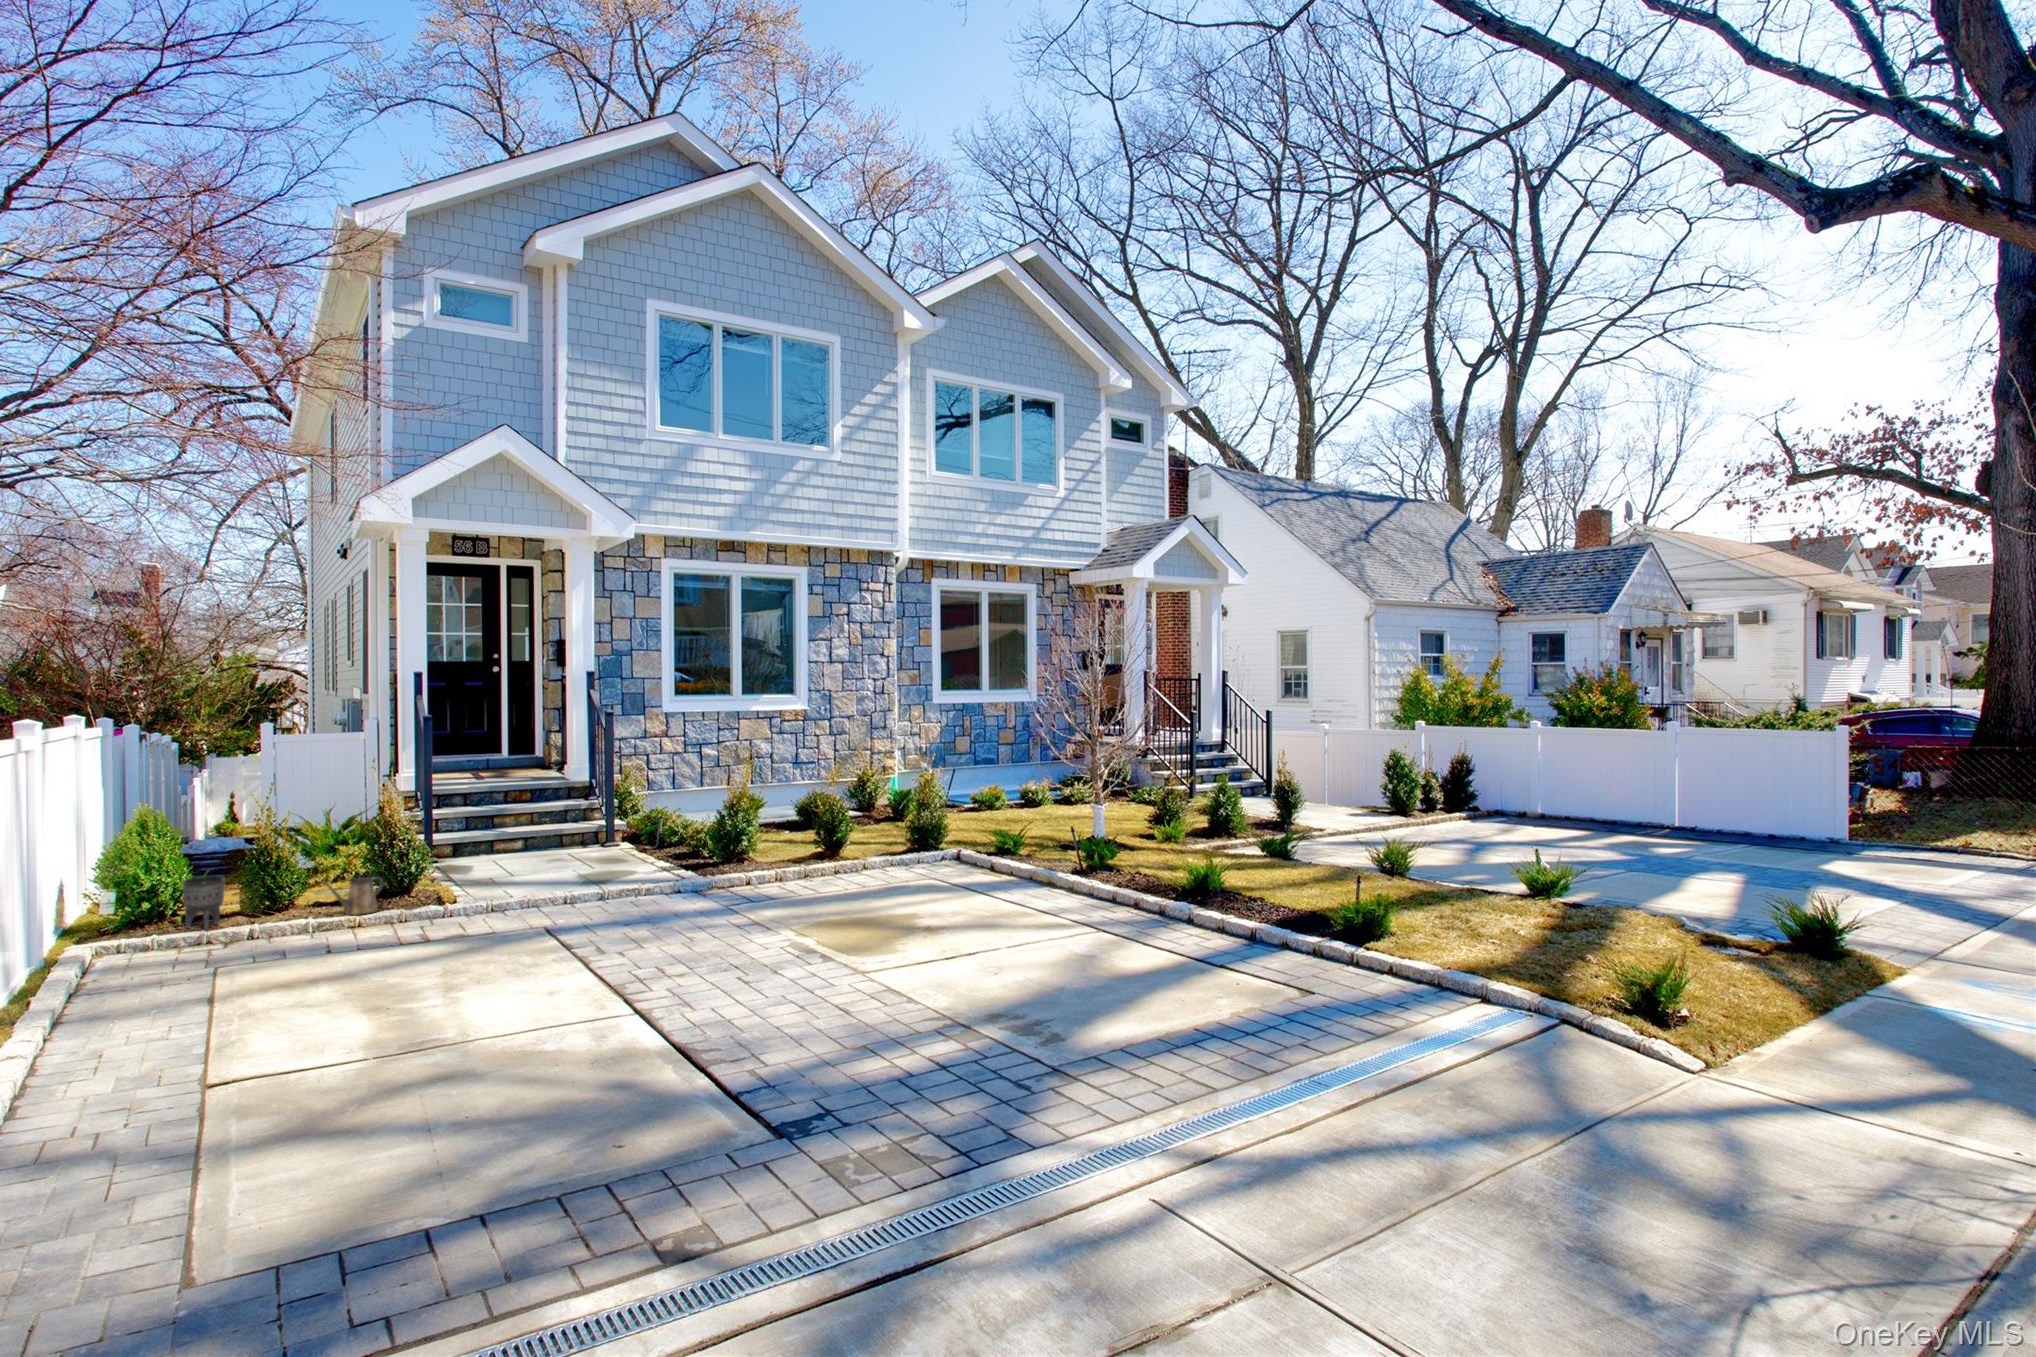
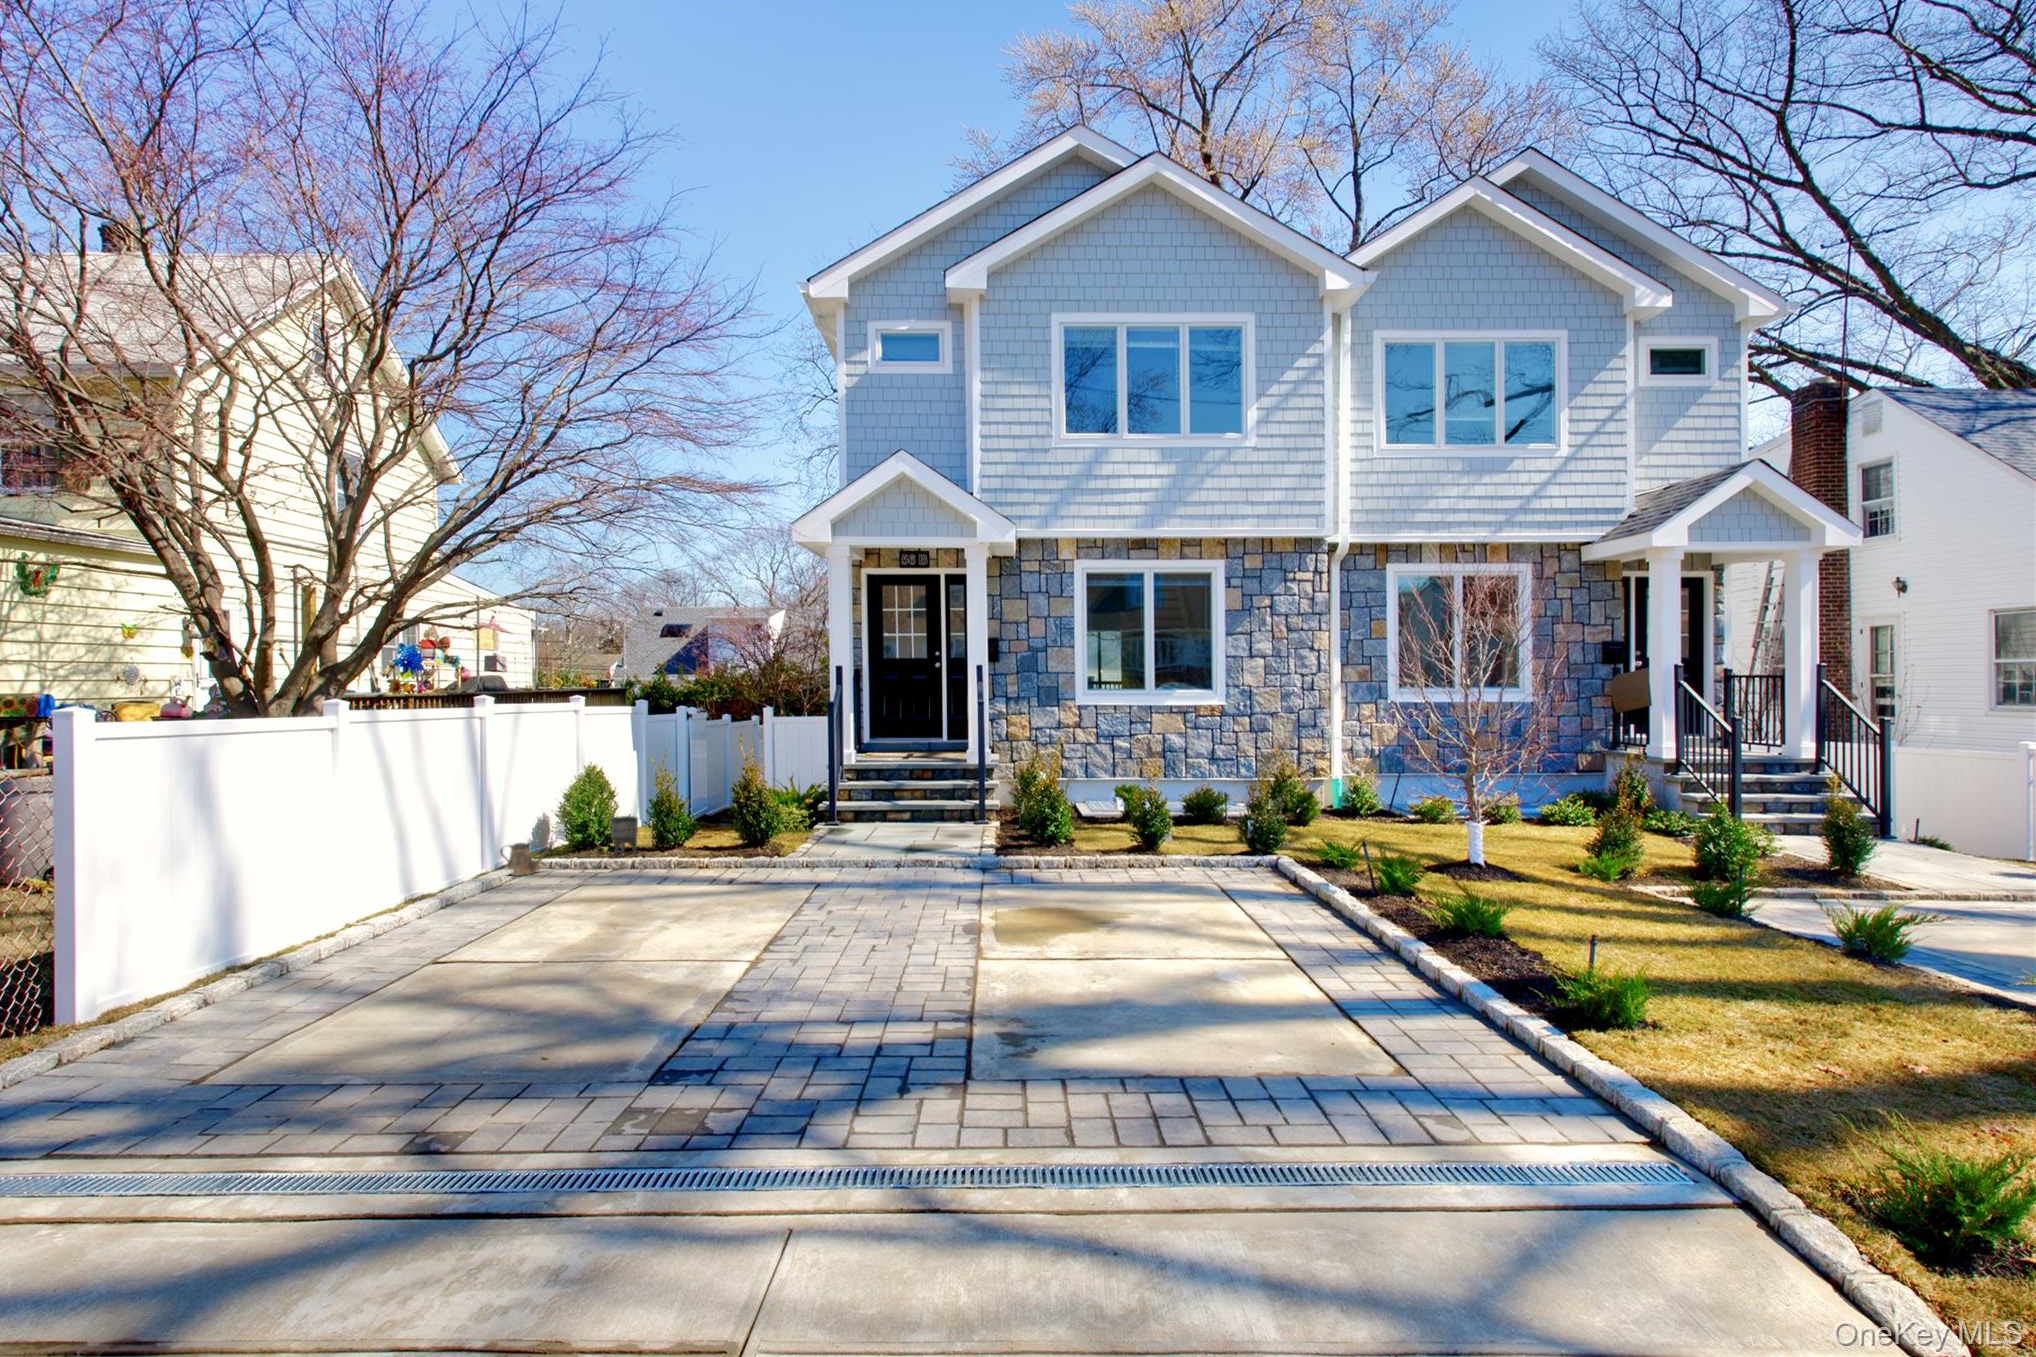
watering can: present [322,877,383,915] -> present [500,841,555,876]

